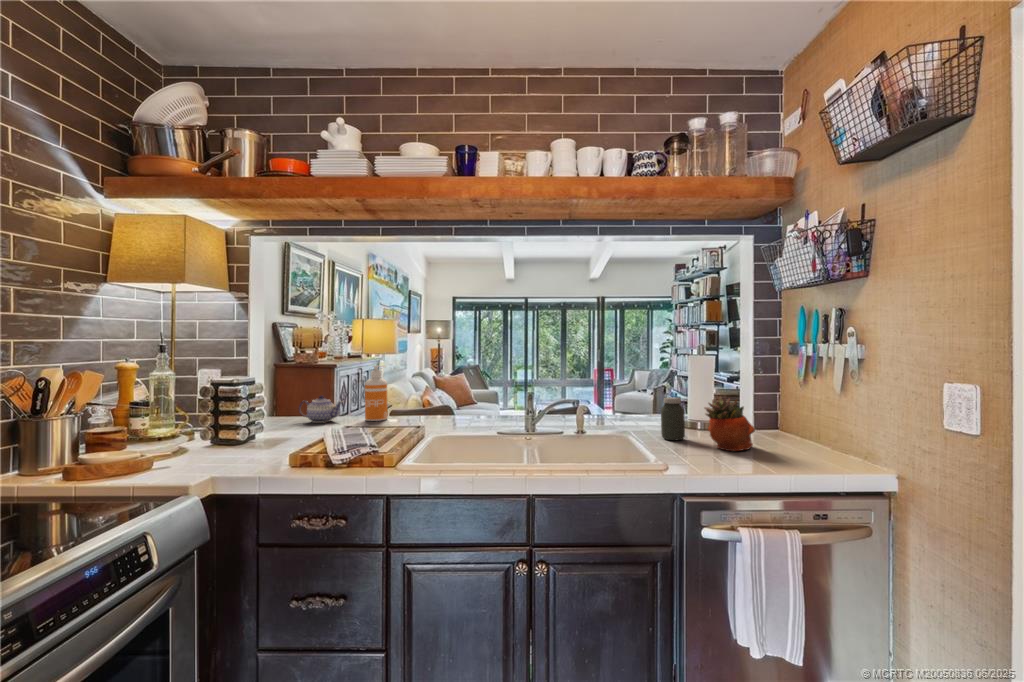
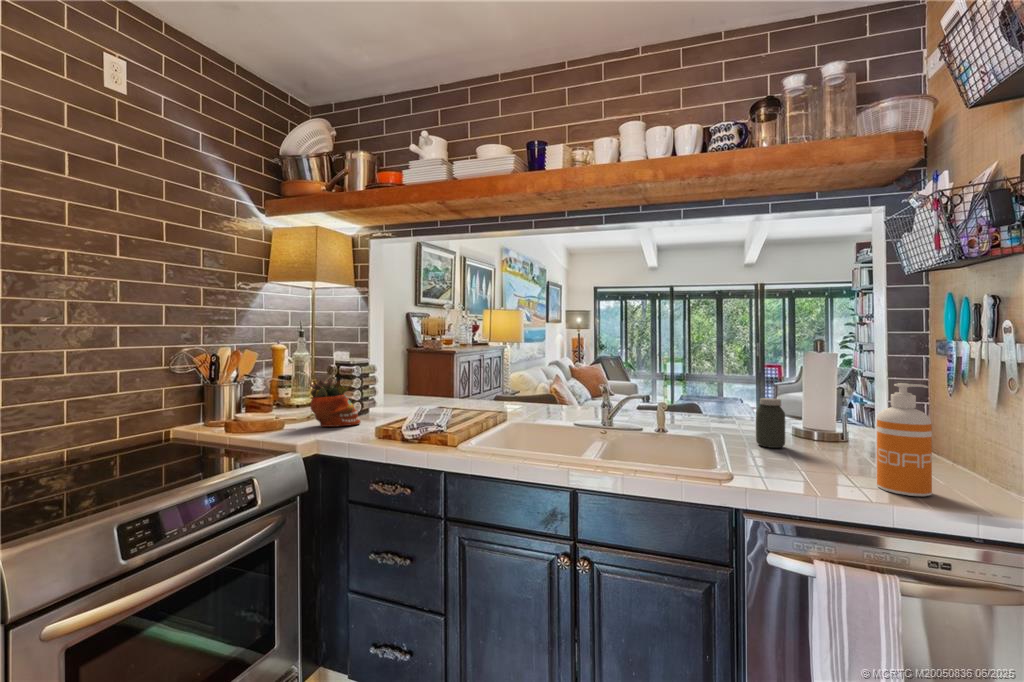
soap dispenser: present [365,365,388,421] -> present [877,383,932,496]
teapot: present [299,396,342,423] -> none [414,378,449,403]
succulent planter: present [705,397,755,451] -> present [310,379,360,427]

